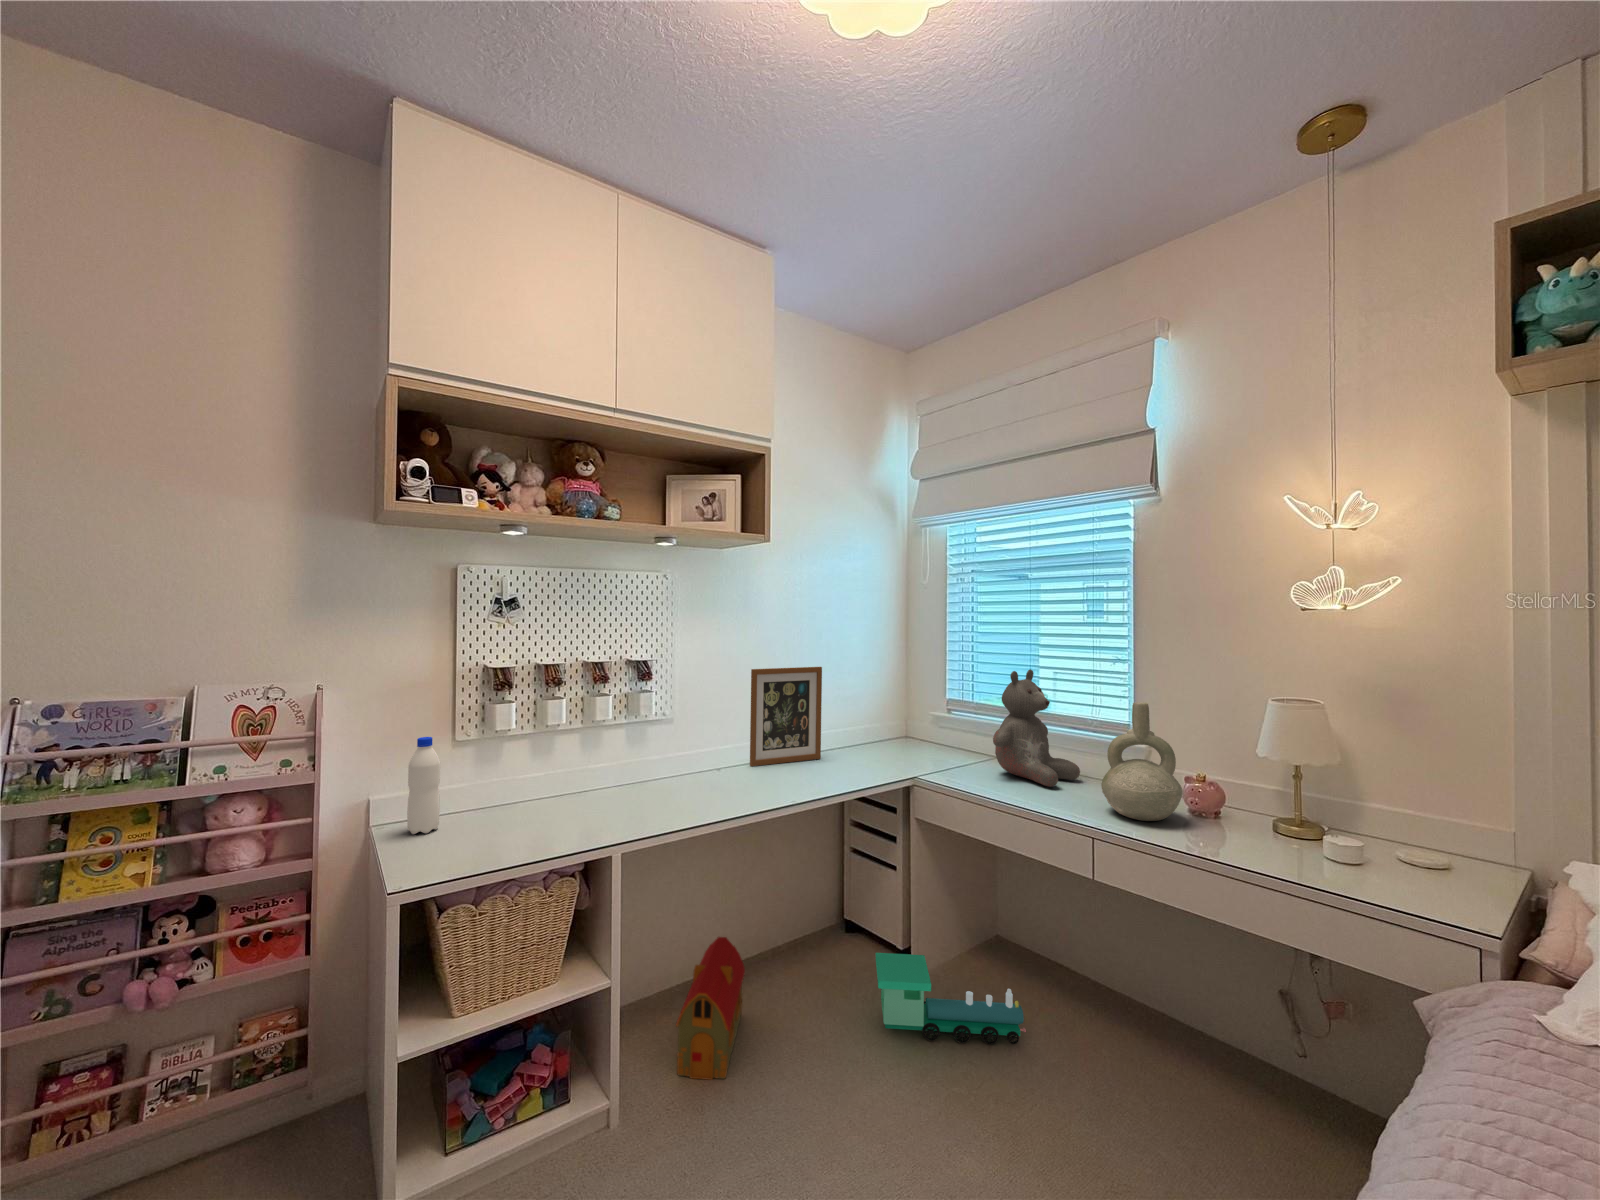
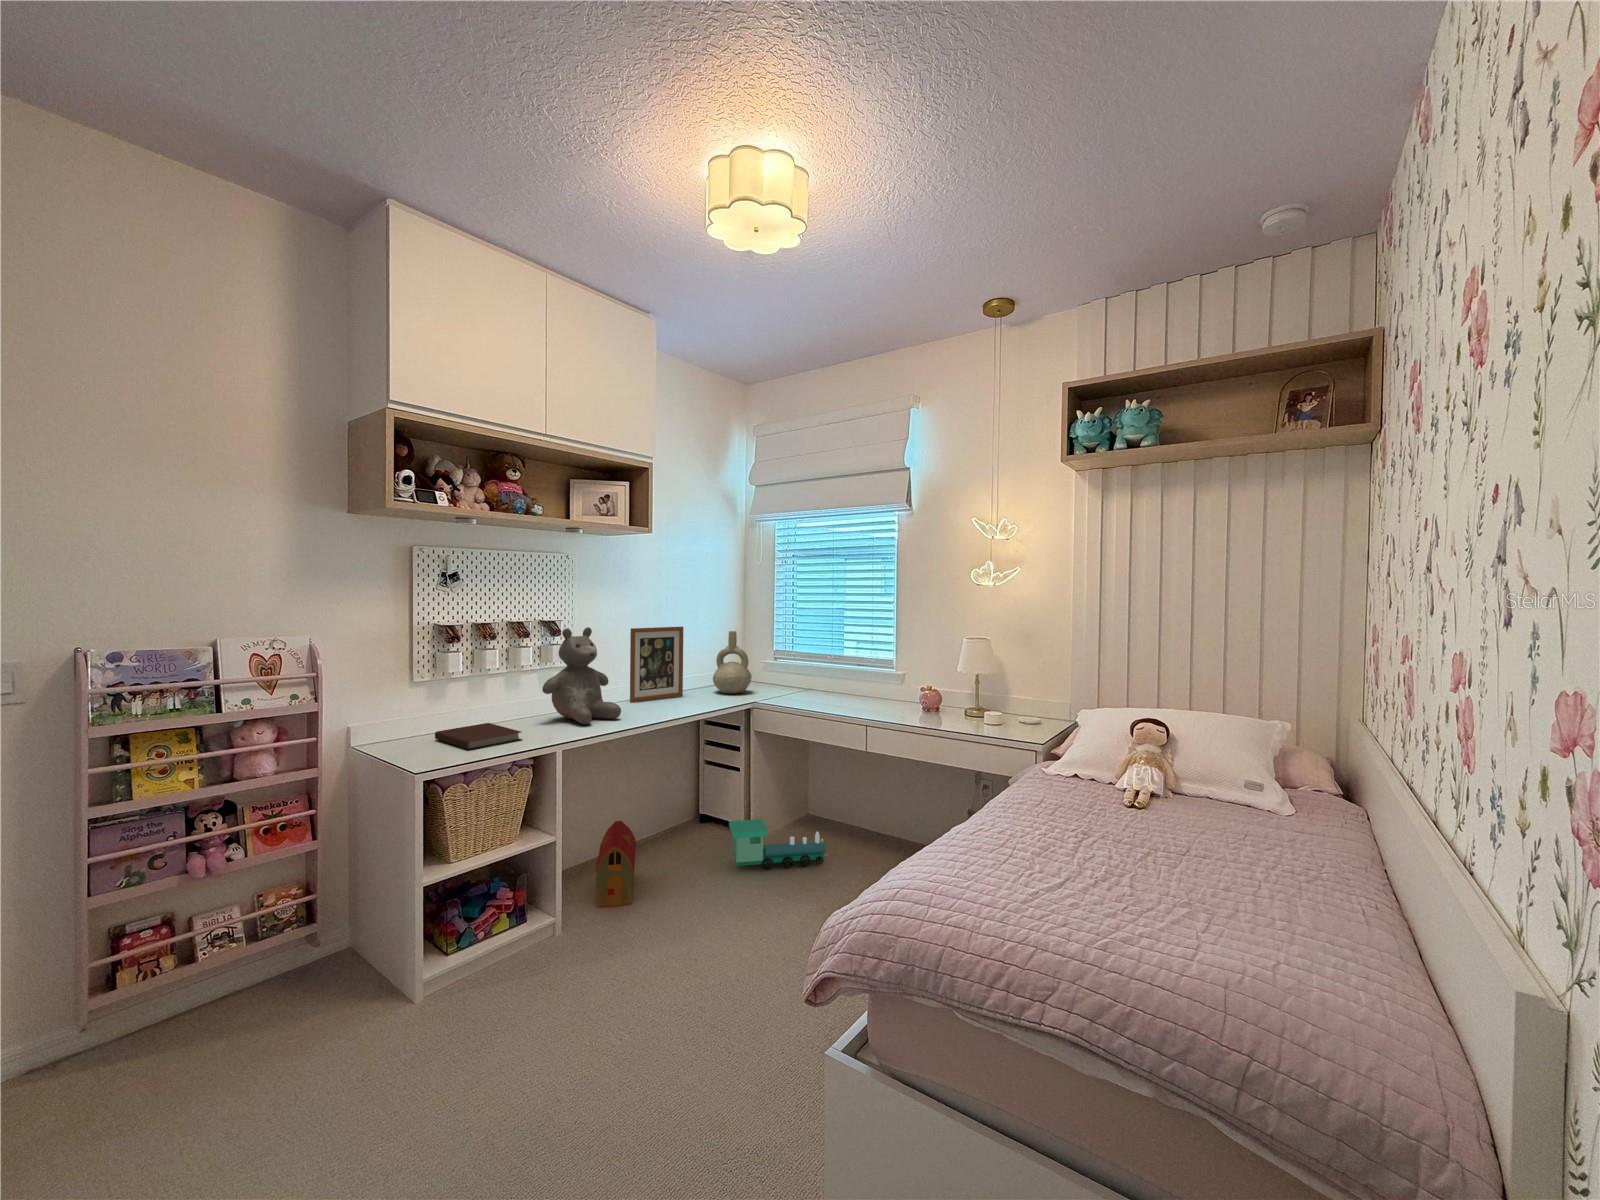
teddy bear: present [993,669,1080,787] -> present [542,627,621,724]
decorative vase: present [1101,702,1183,821] -> present [713,631,752,694]
water bottle: present [407,737,440,834] -> none [390,676,414,747]
notebook: none [468,799,571,852] -> present [435,723,522,750]

